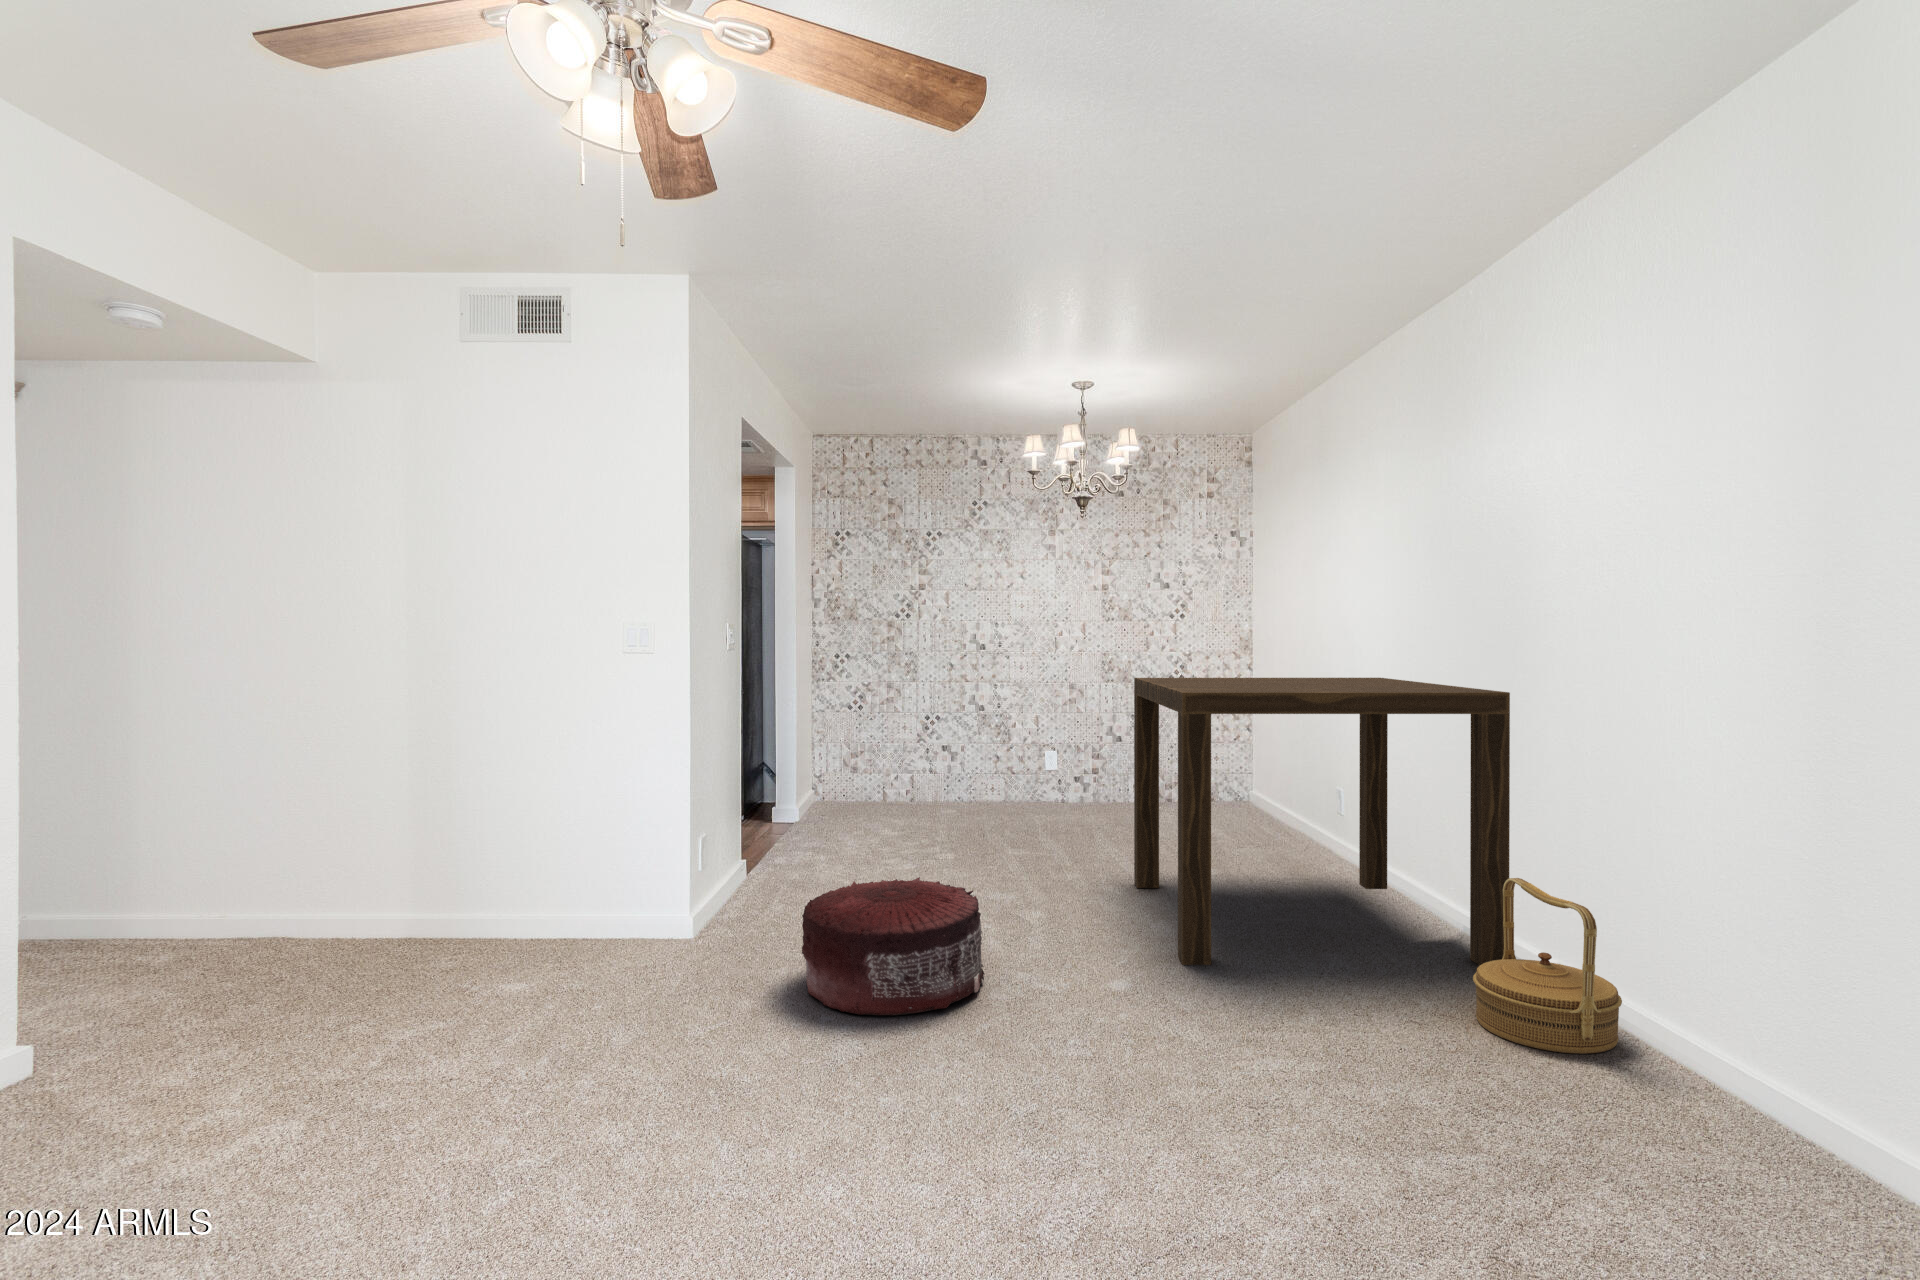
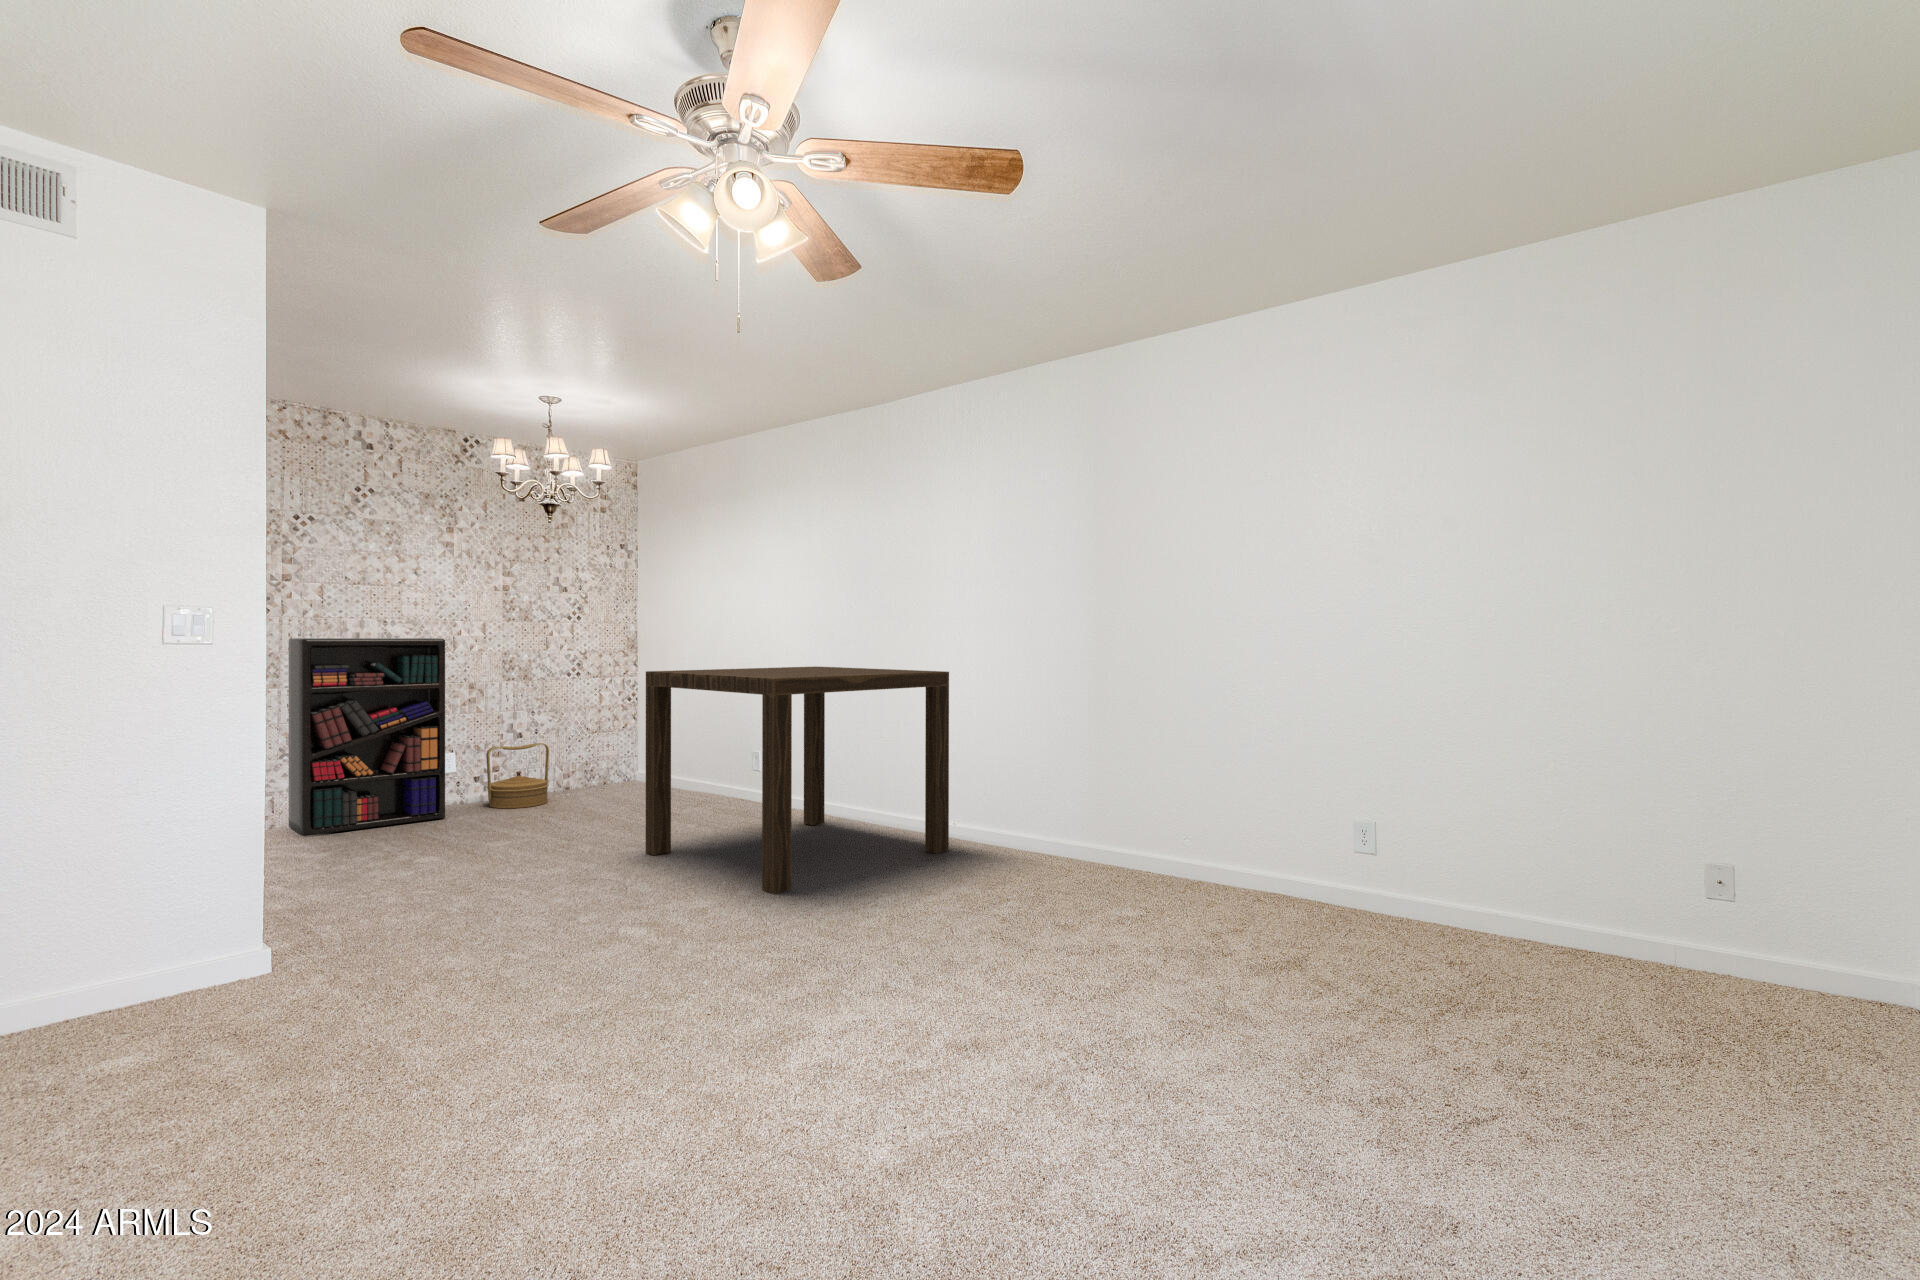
bookshelf: none [917,639,1032,814] -> present [289,638,445,836]
pouf: present [802,877,985,1015] -> none [480,863,664,995]
woven basket: present [1473,878,1622,1054] -> present [486,743,549,808]

